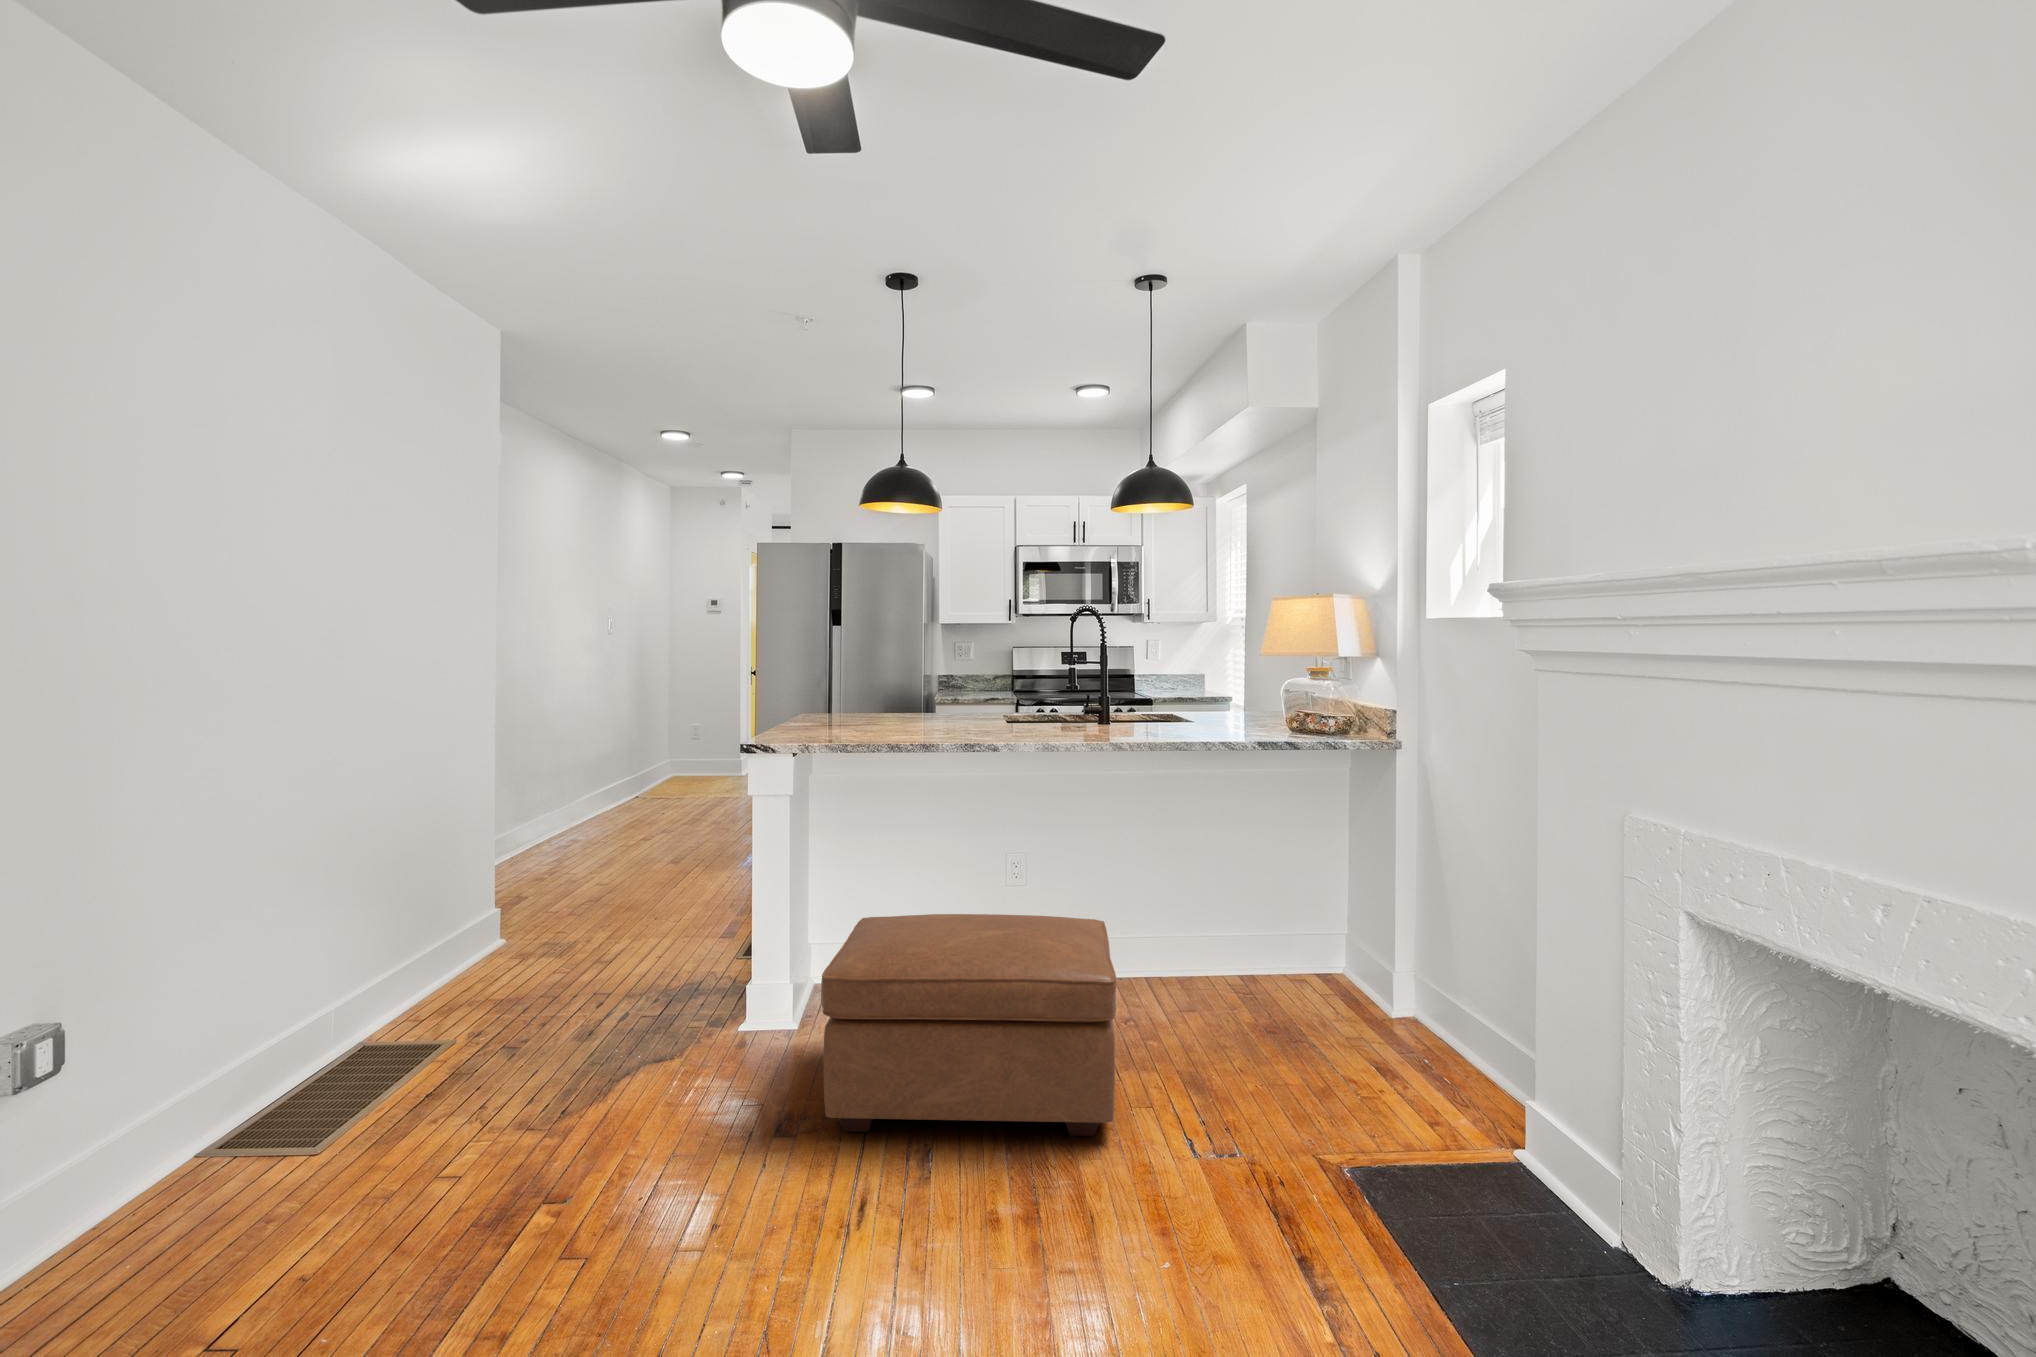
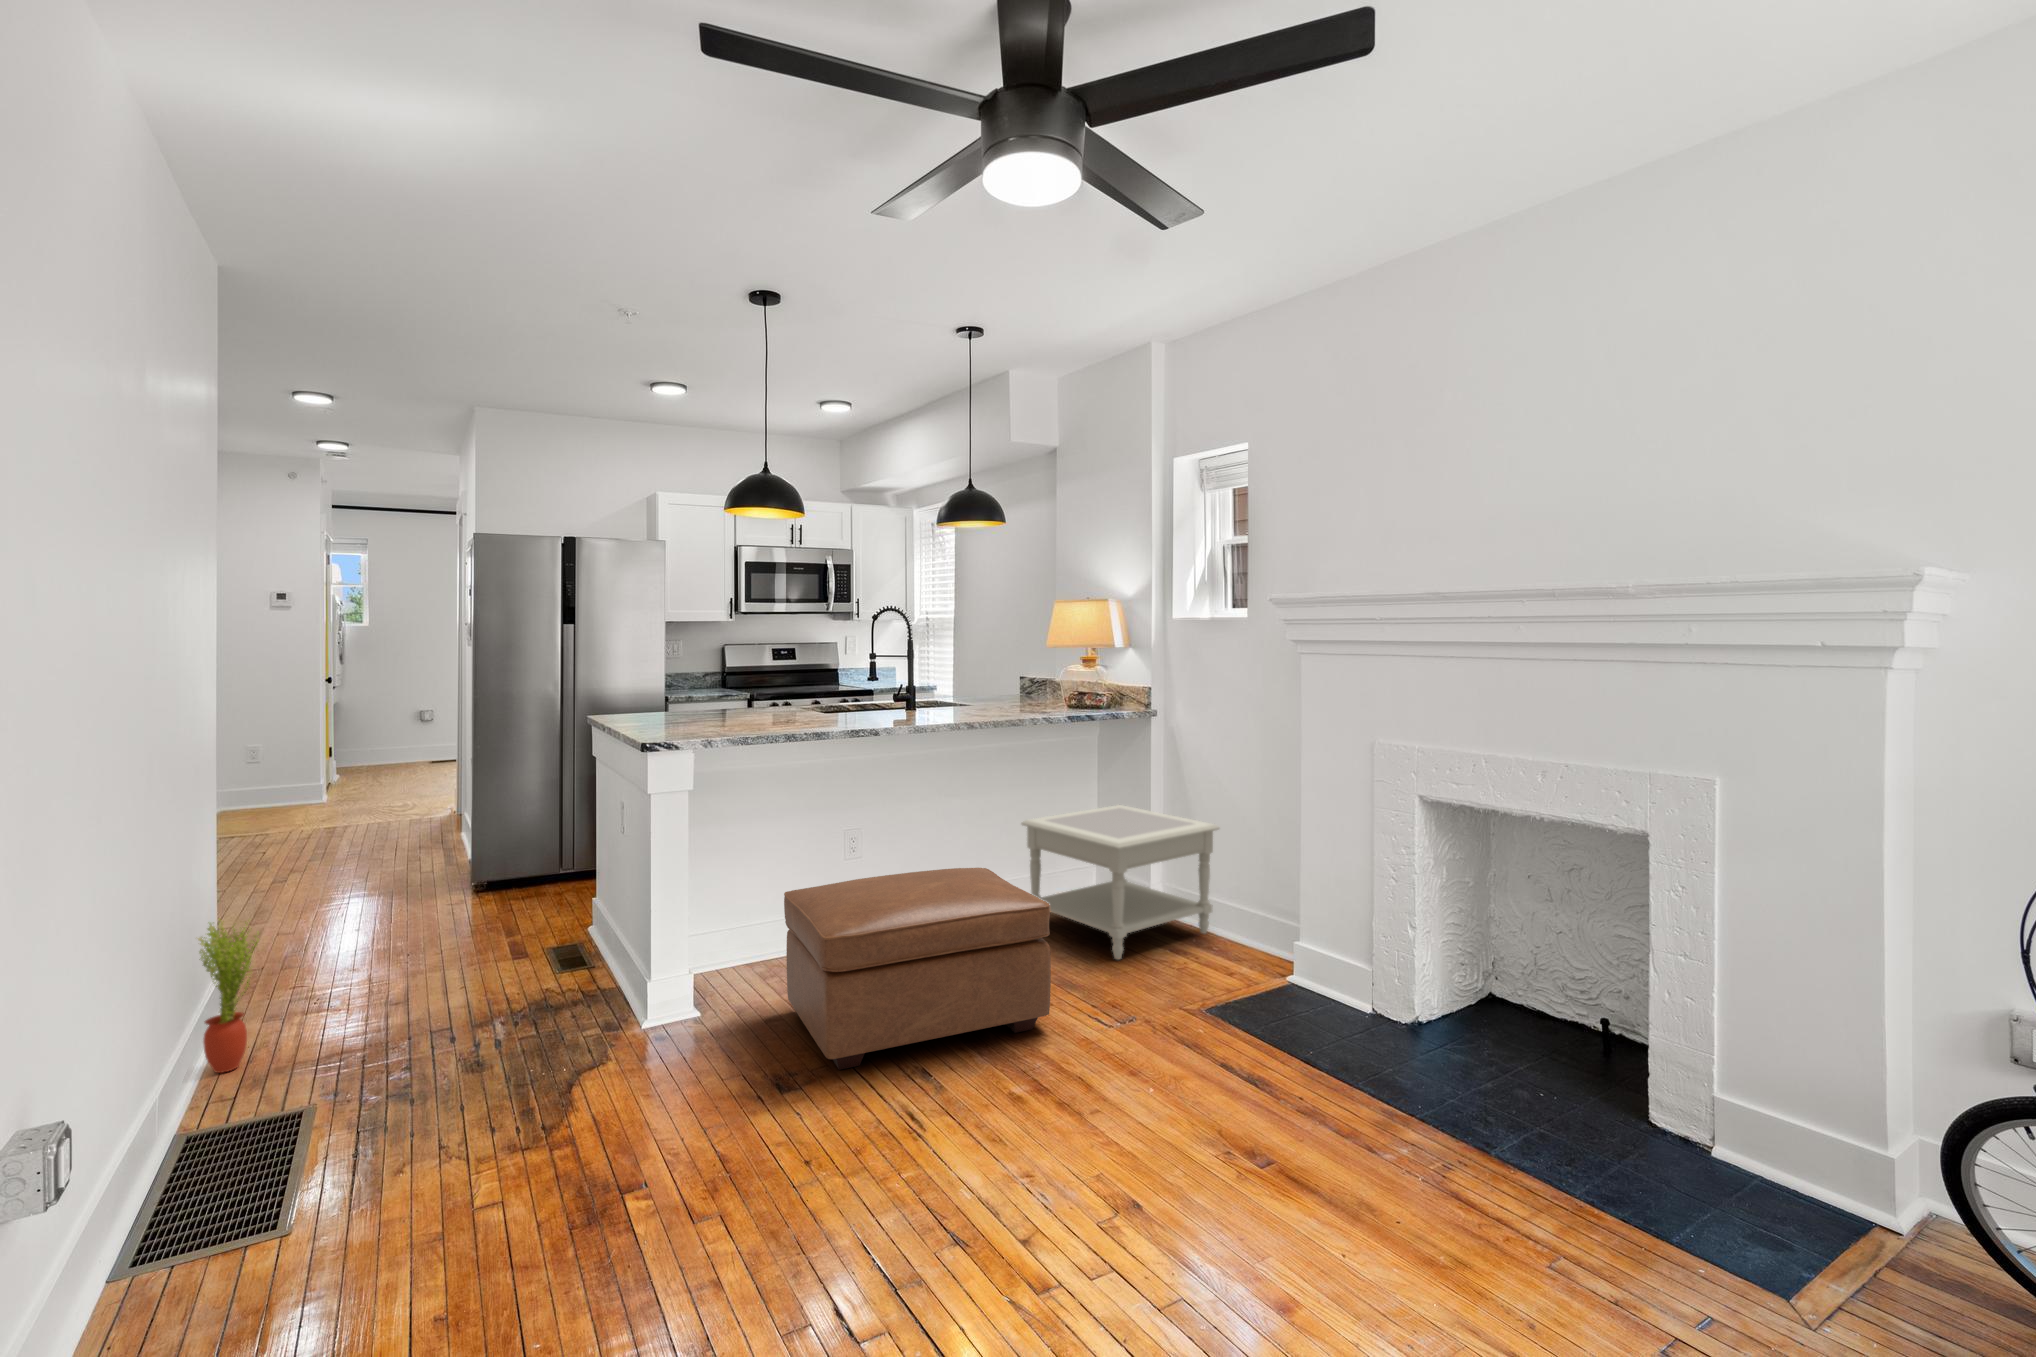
side table: none [1208,862,1471,1067] -> present [1021,805,1219,959]
potted plant: none [397,875,450,1009] -> present [198,923,259,1073]

